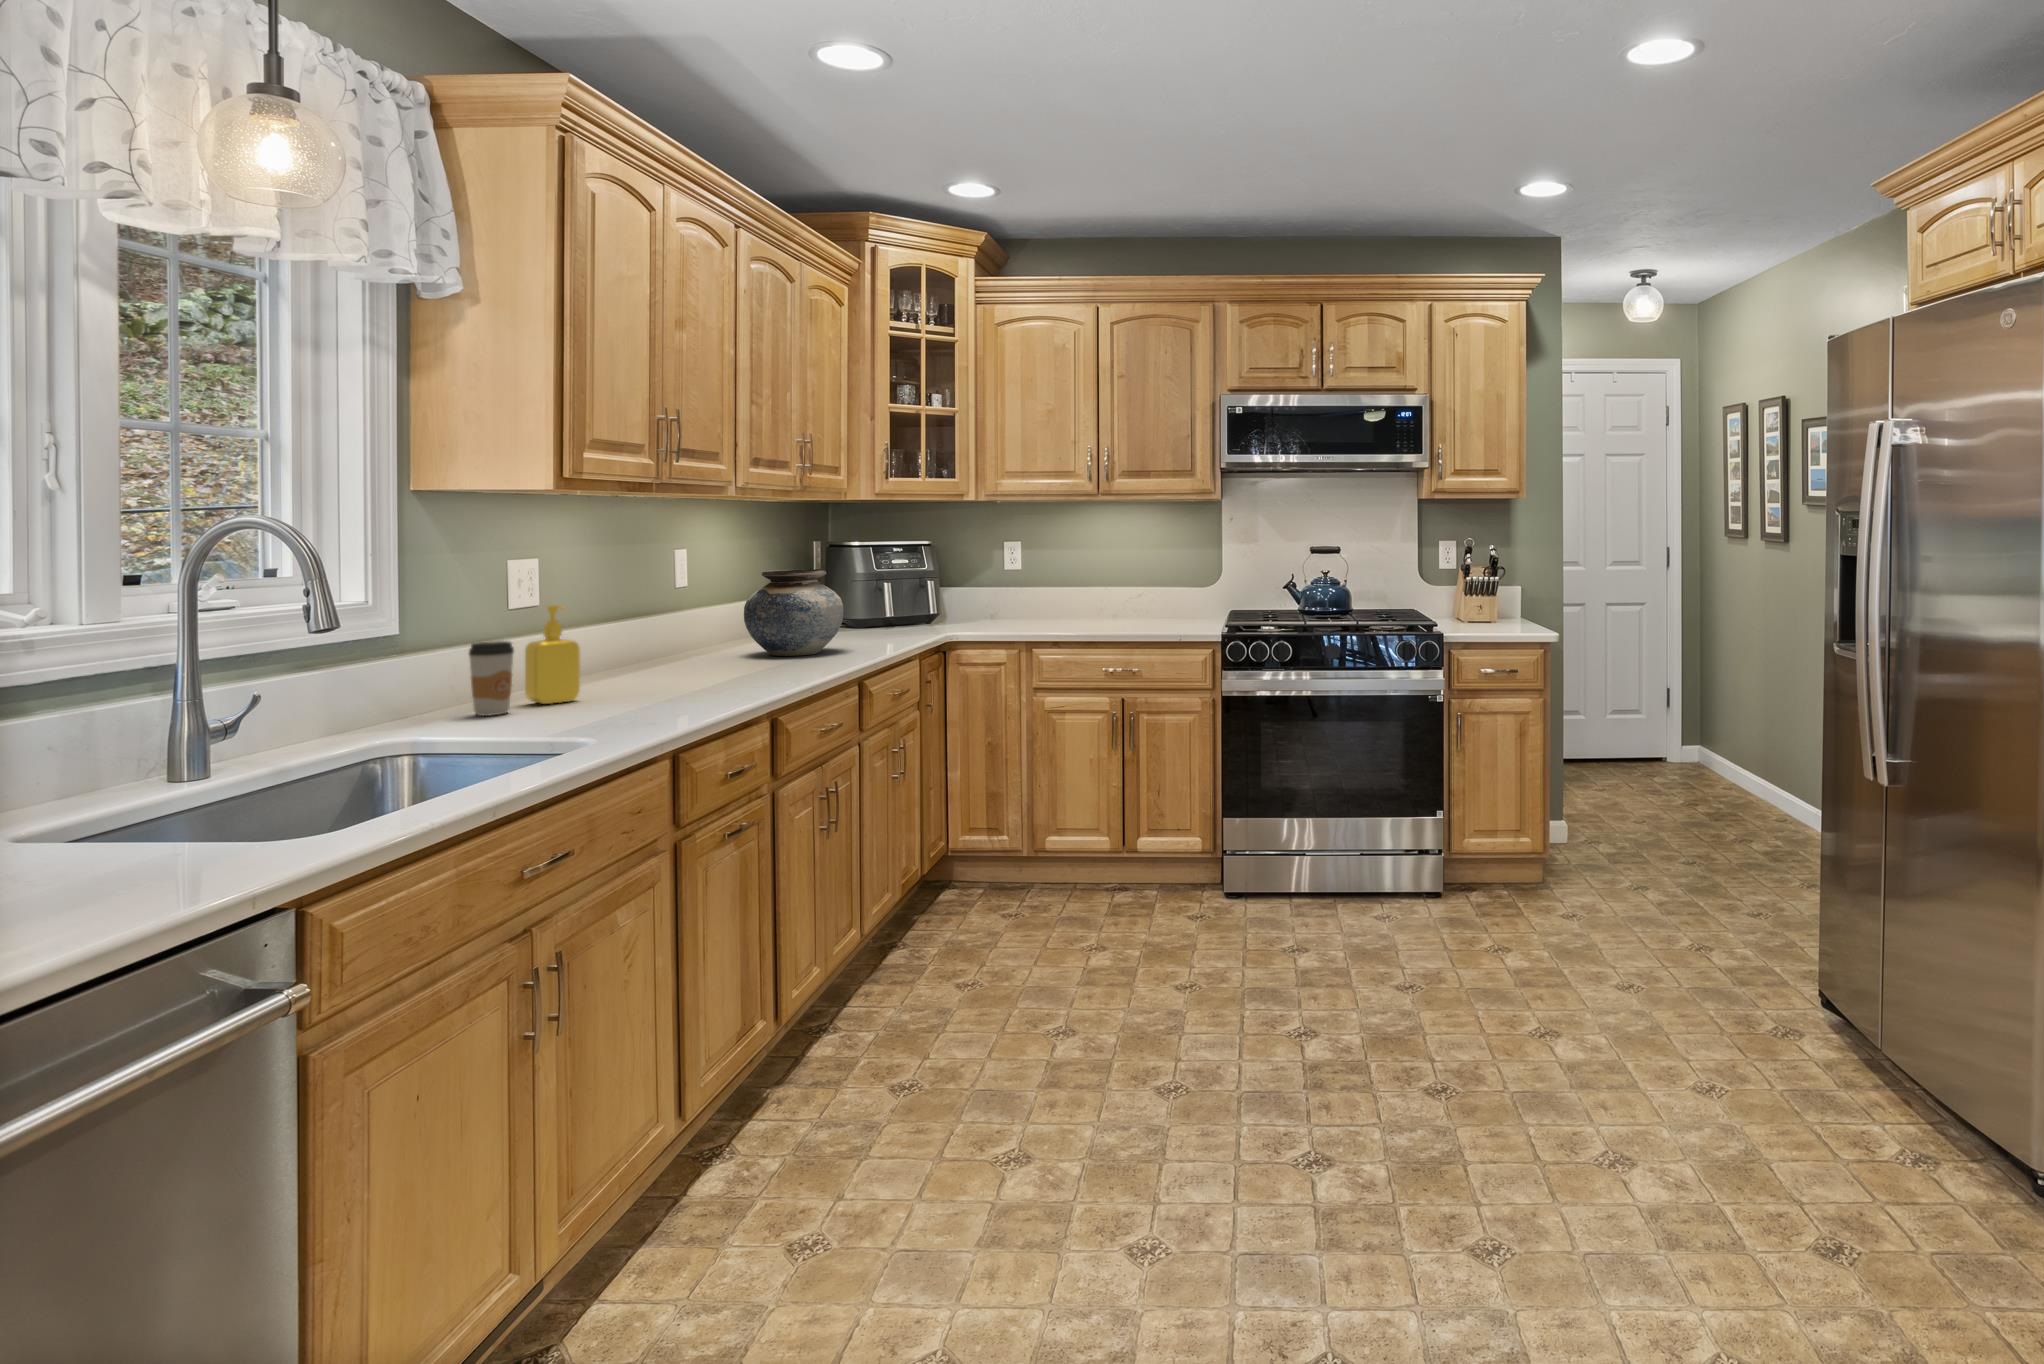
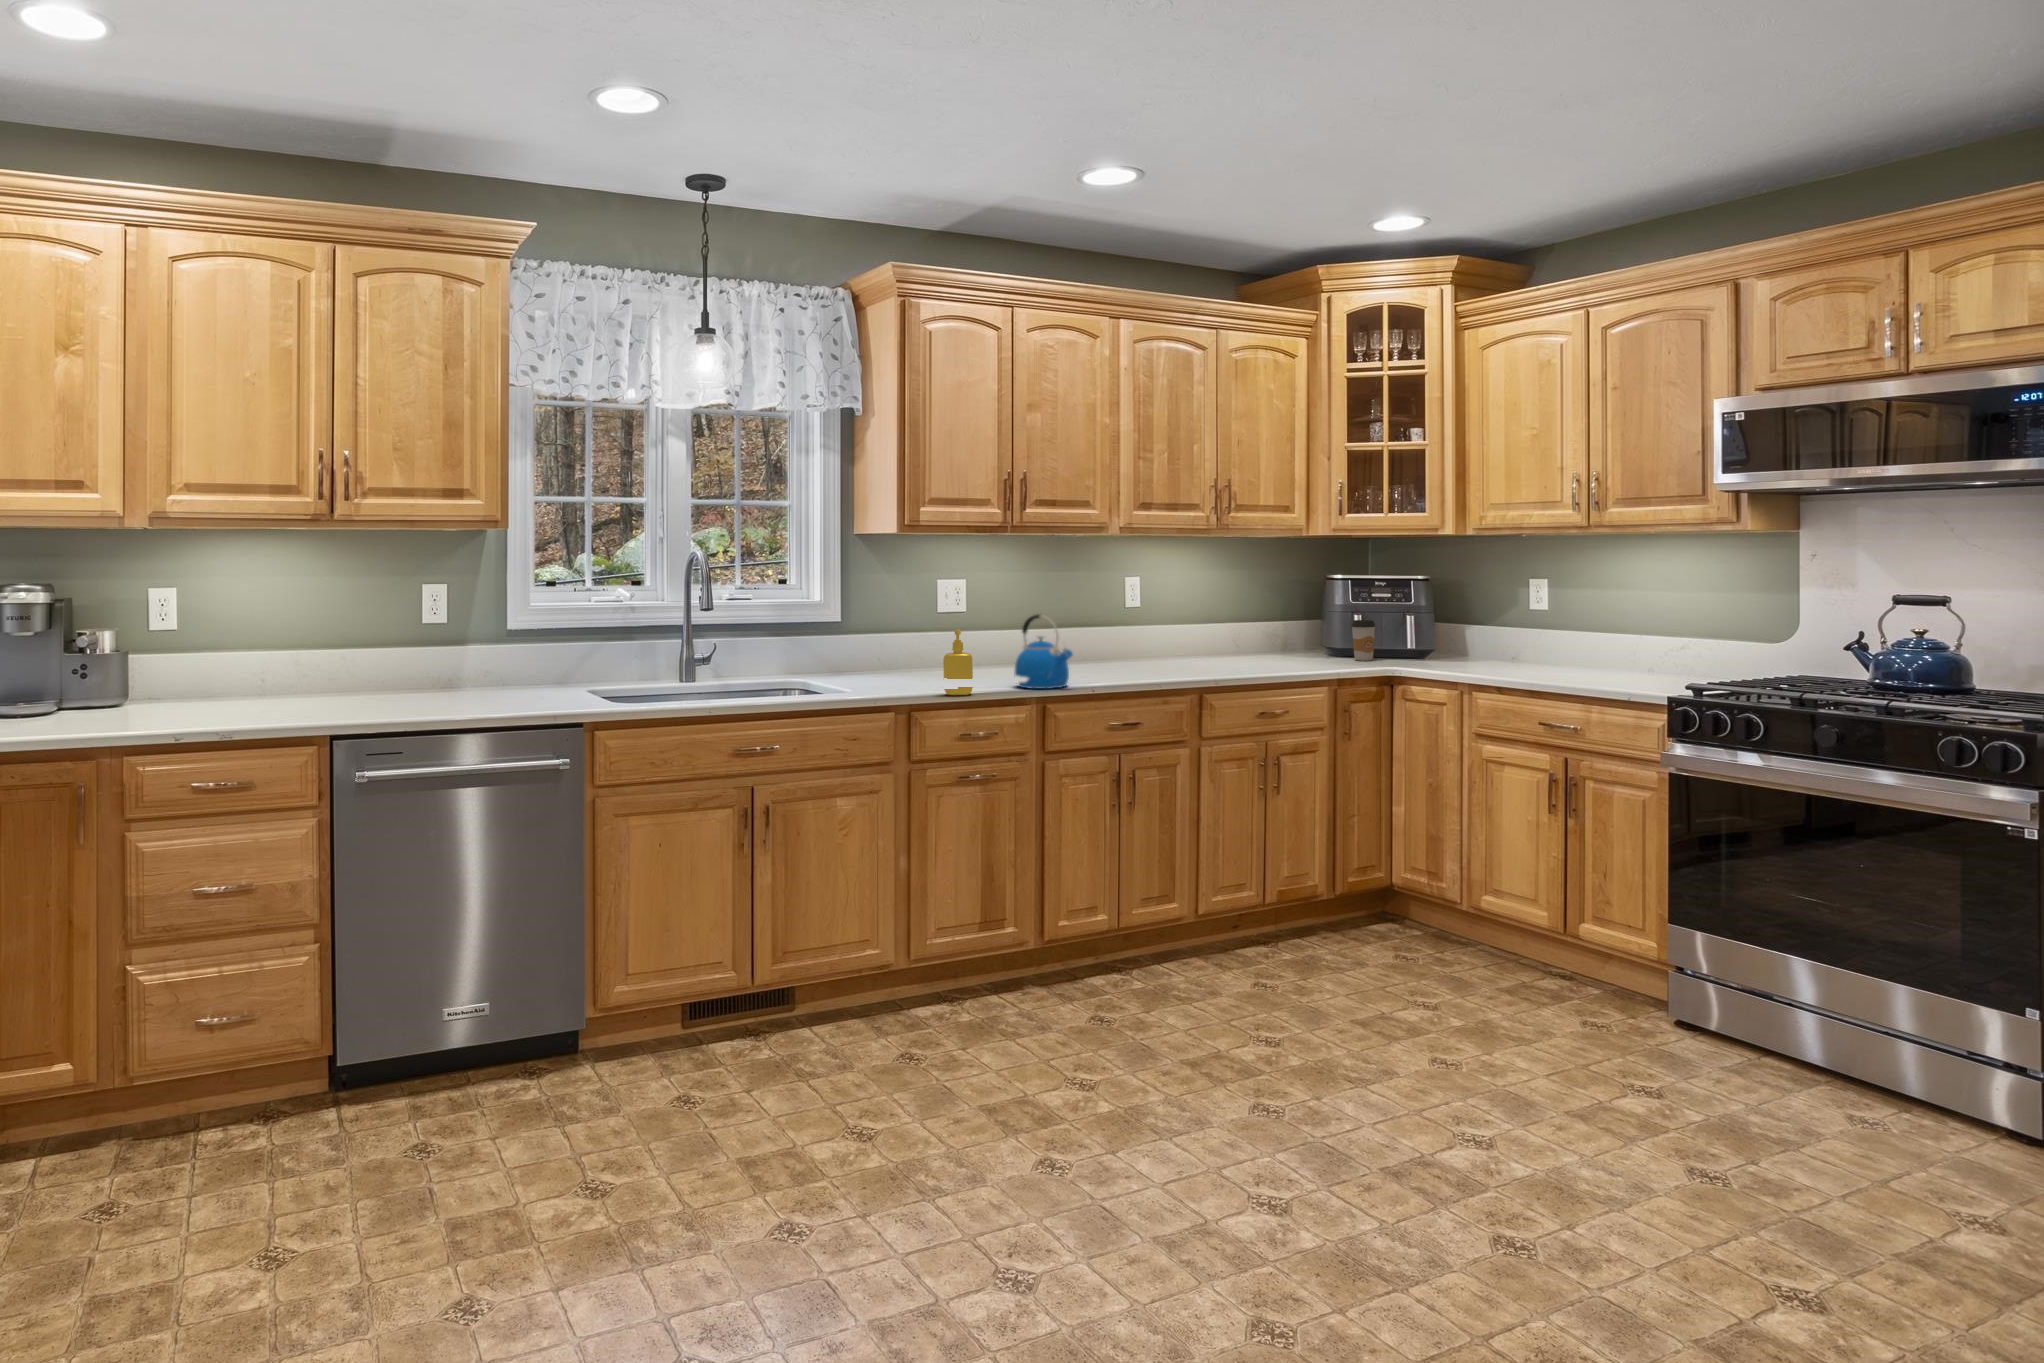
vase: present [744,570,844,656] -> none [1163,605,1246,679]
kettle: none [594,582,694,685] -> present [1014,614,1073,689]
coffee cup: present [469,641,514,716] -> present [1352,620,1375,661]

